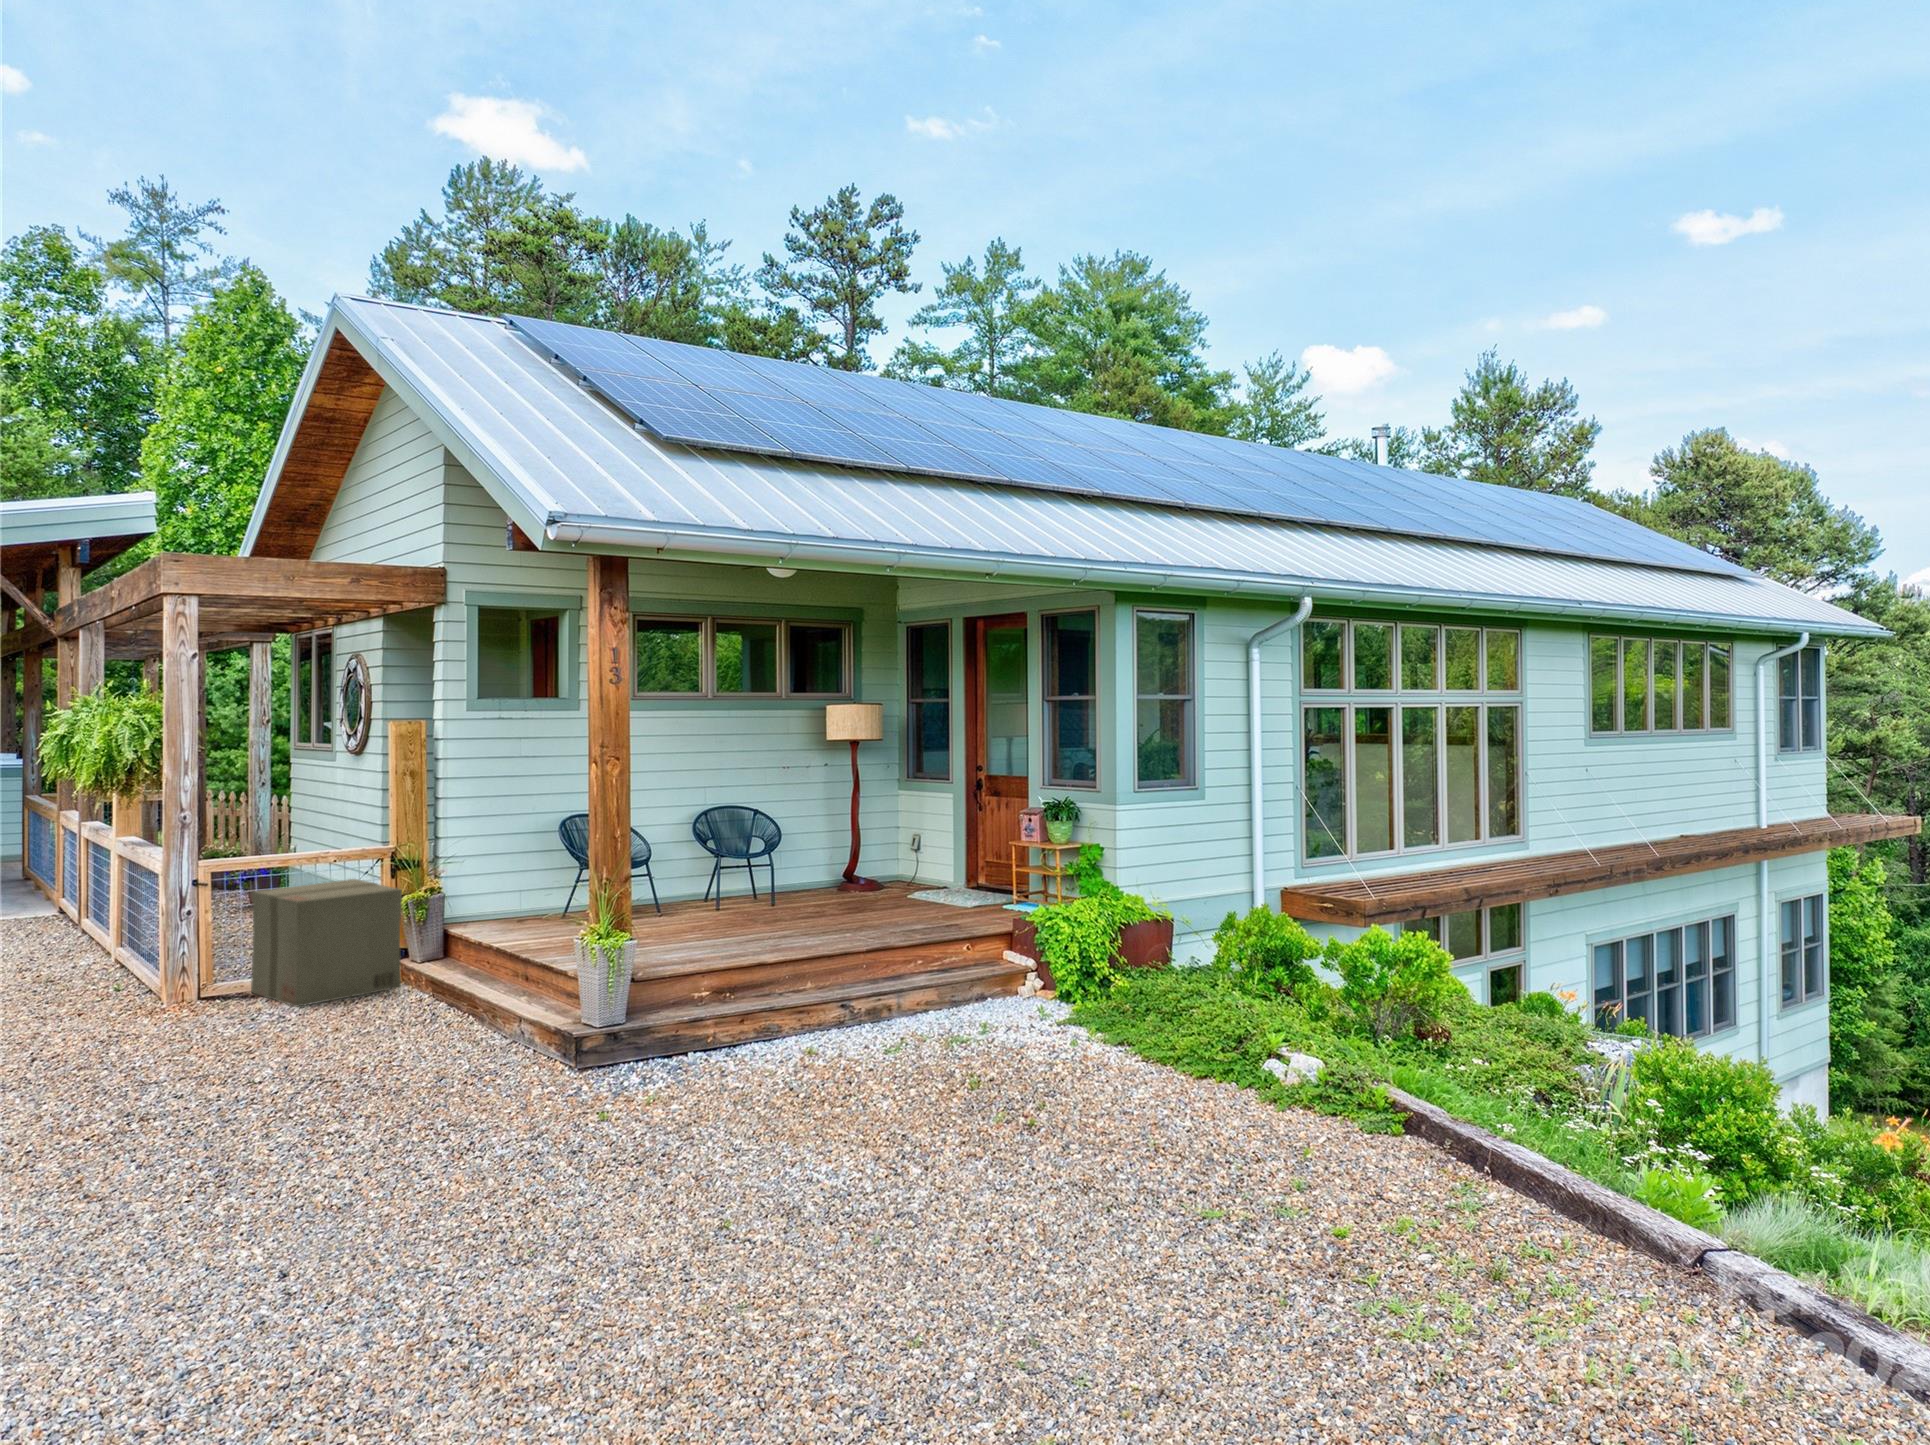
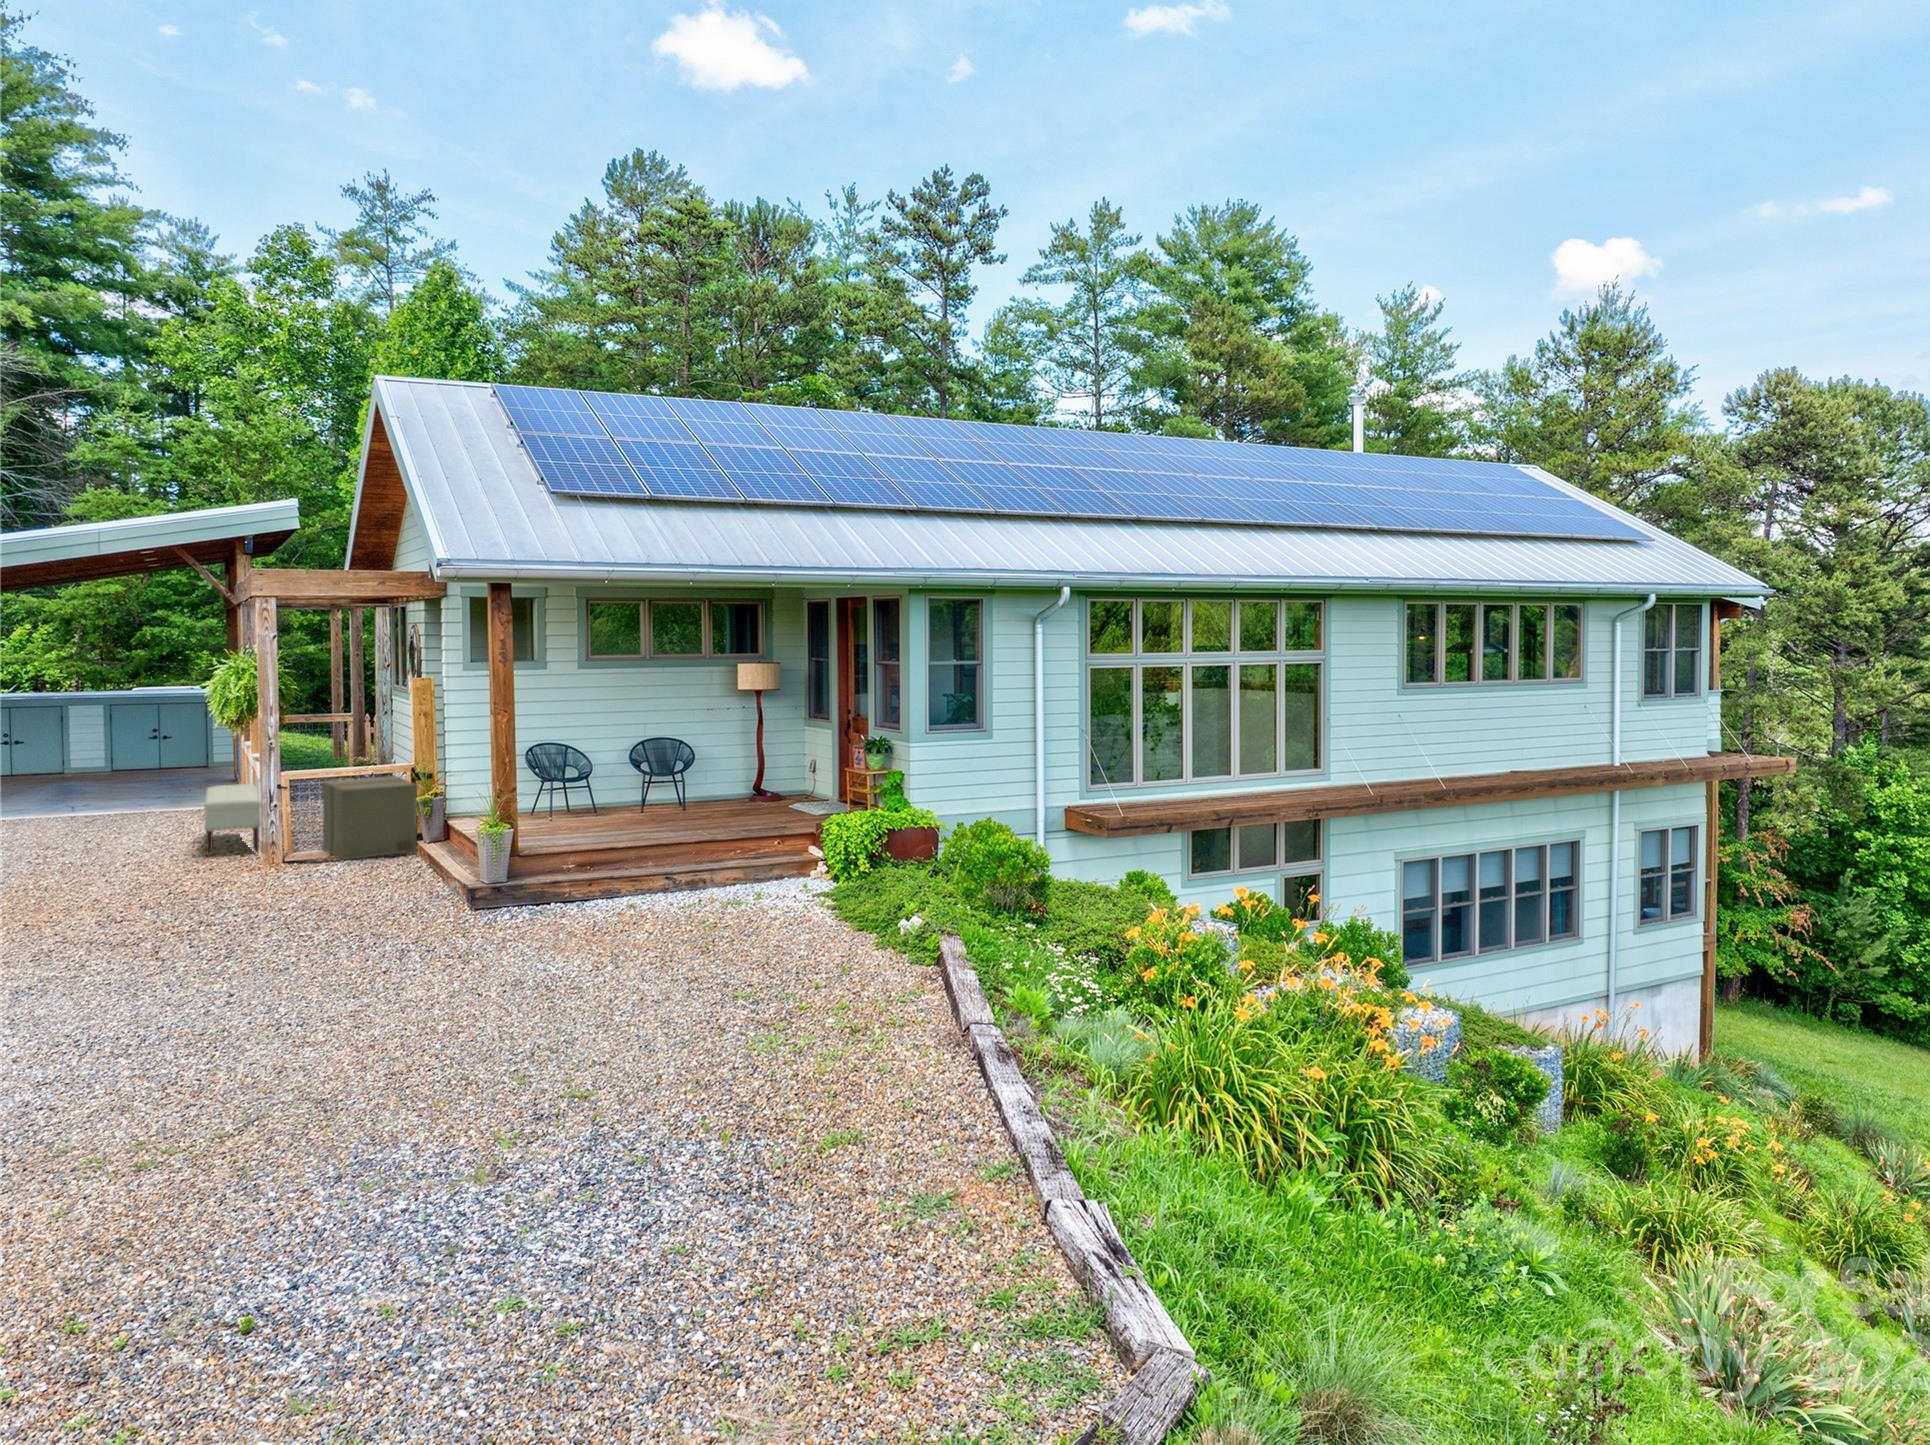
bench: none [52,902,159,1015] -> present [204,784,261,856]

